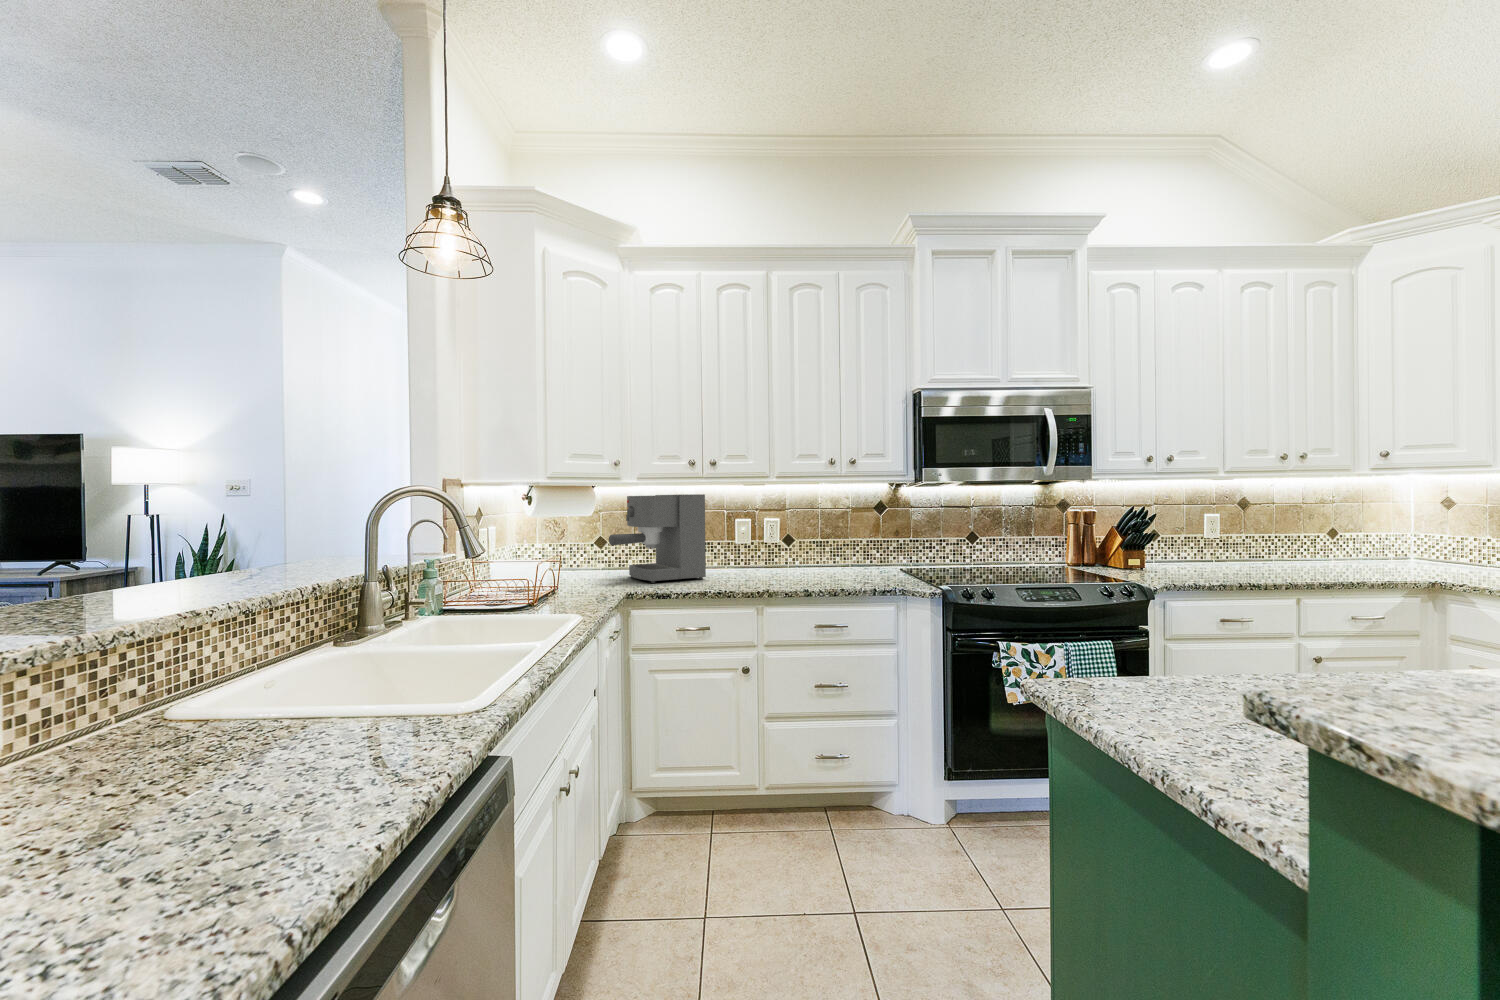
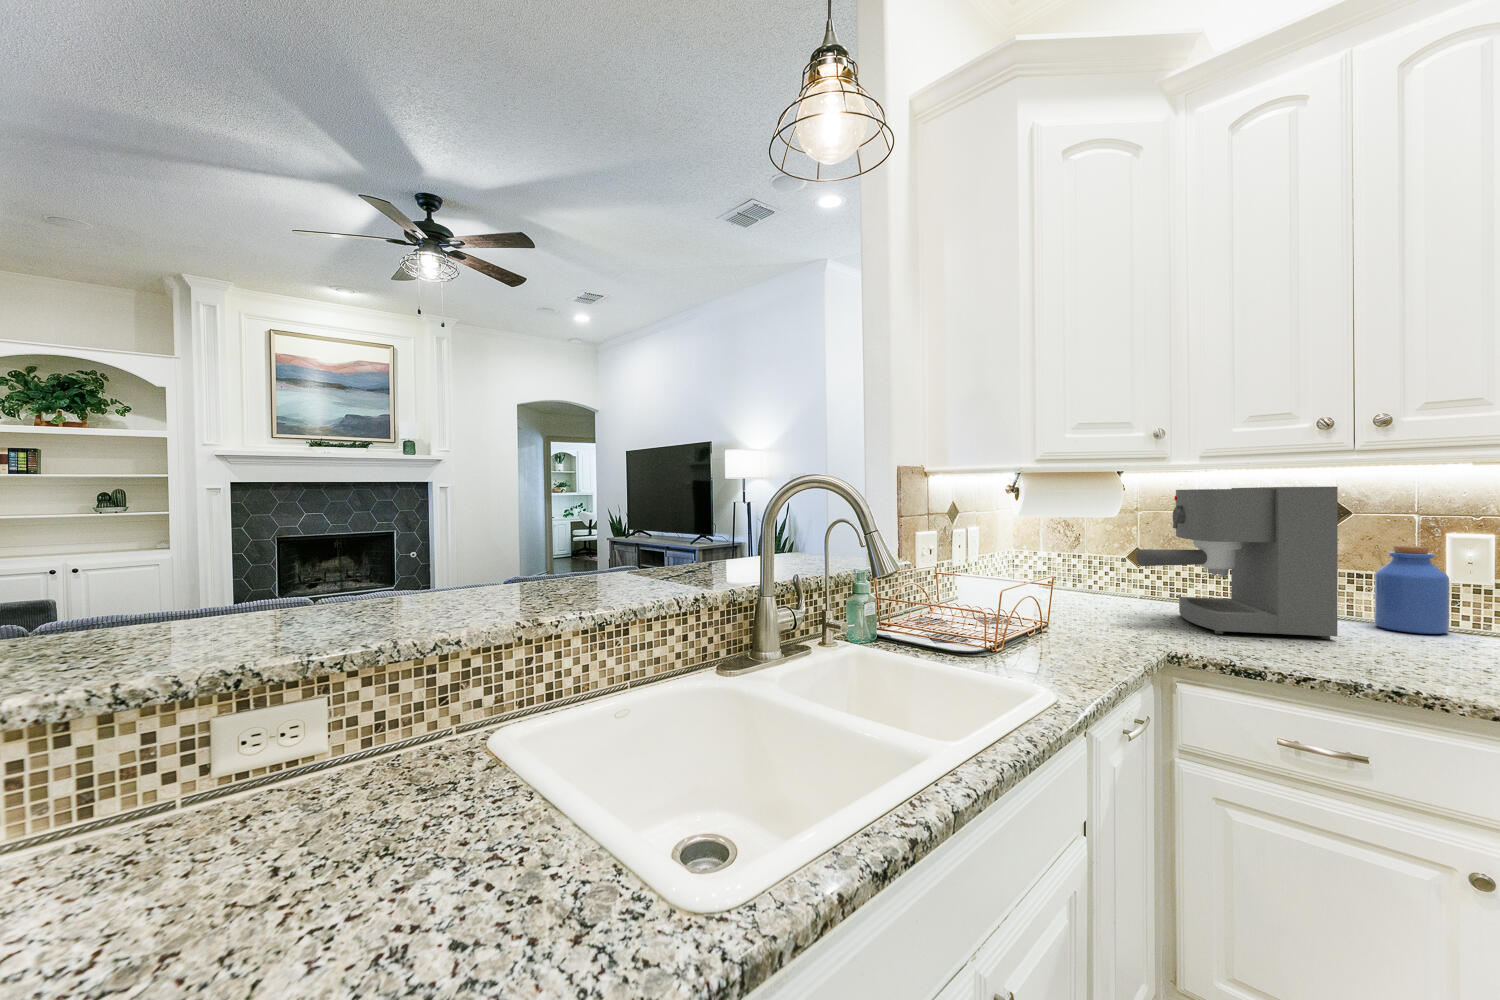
jar: none [719,526,747,572] -> present [1375,546,1449,634]

